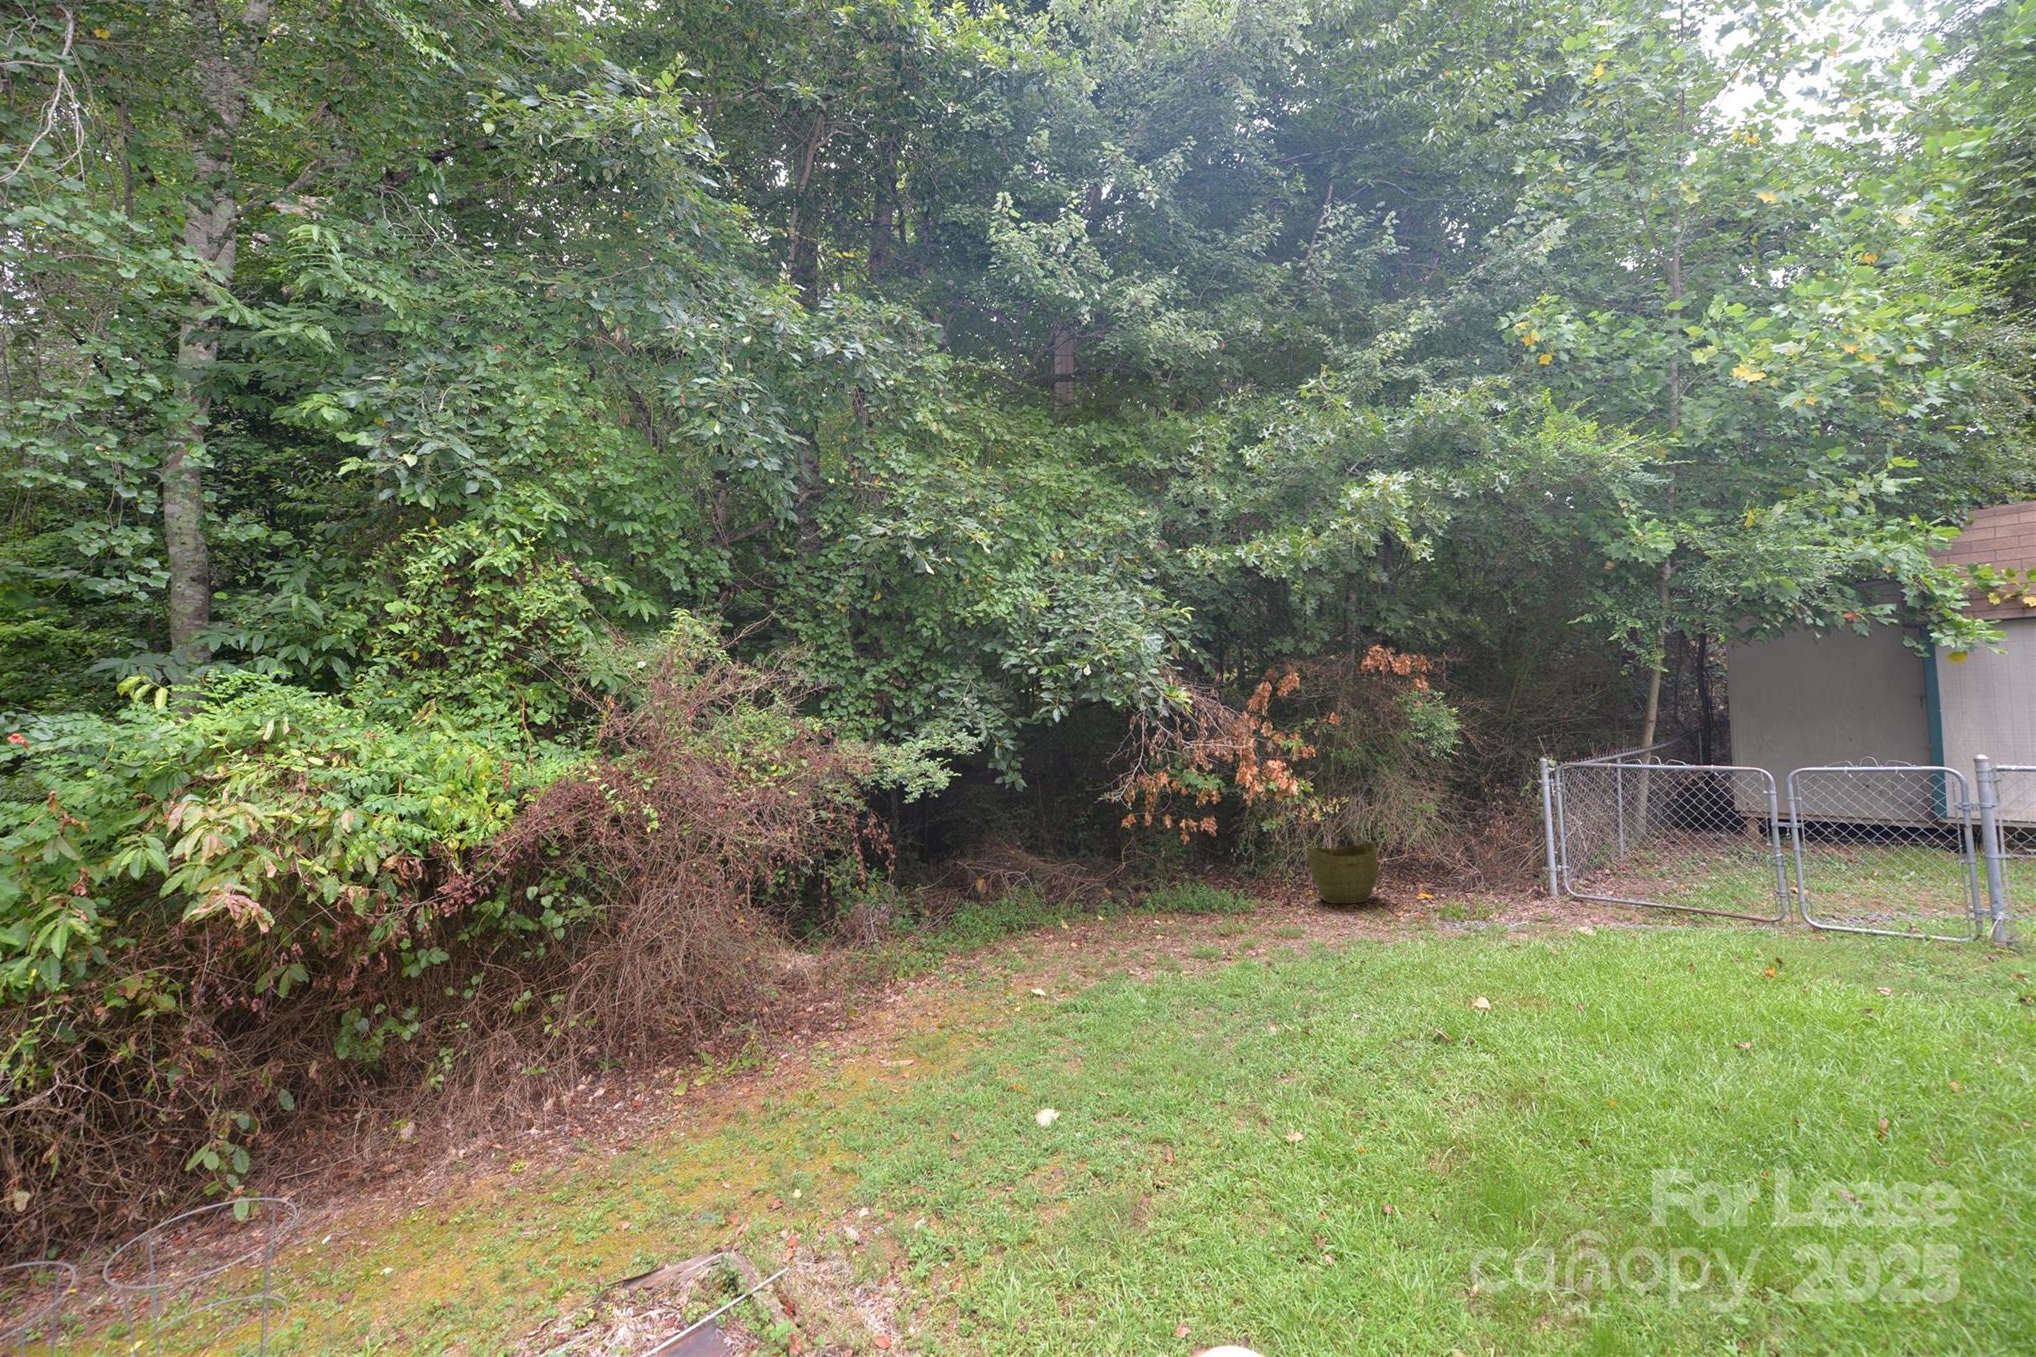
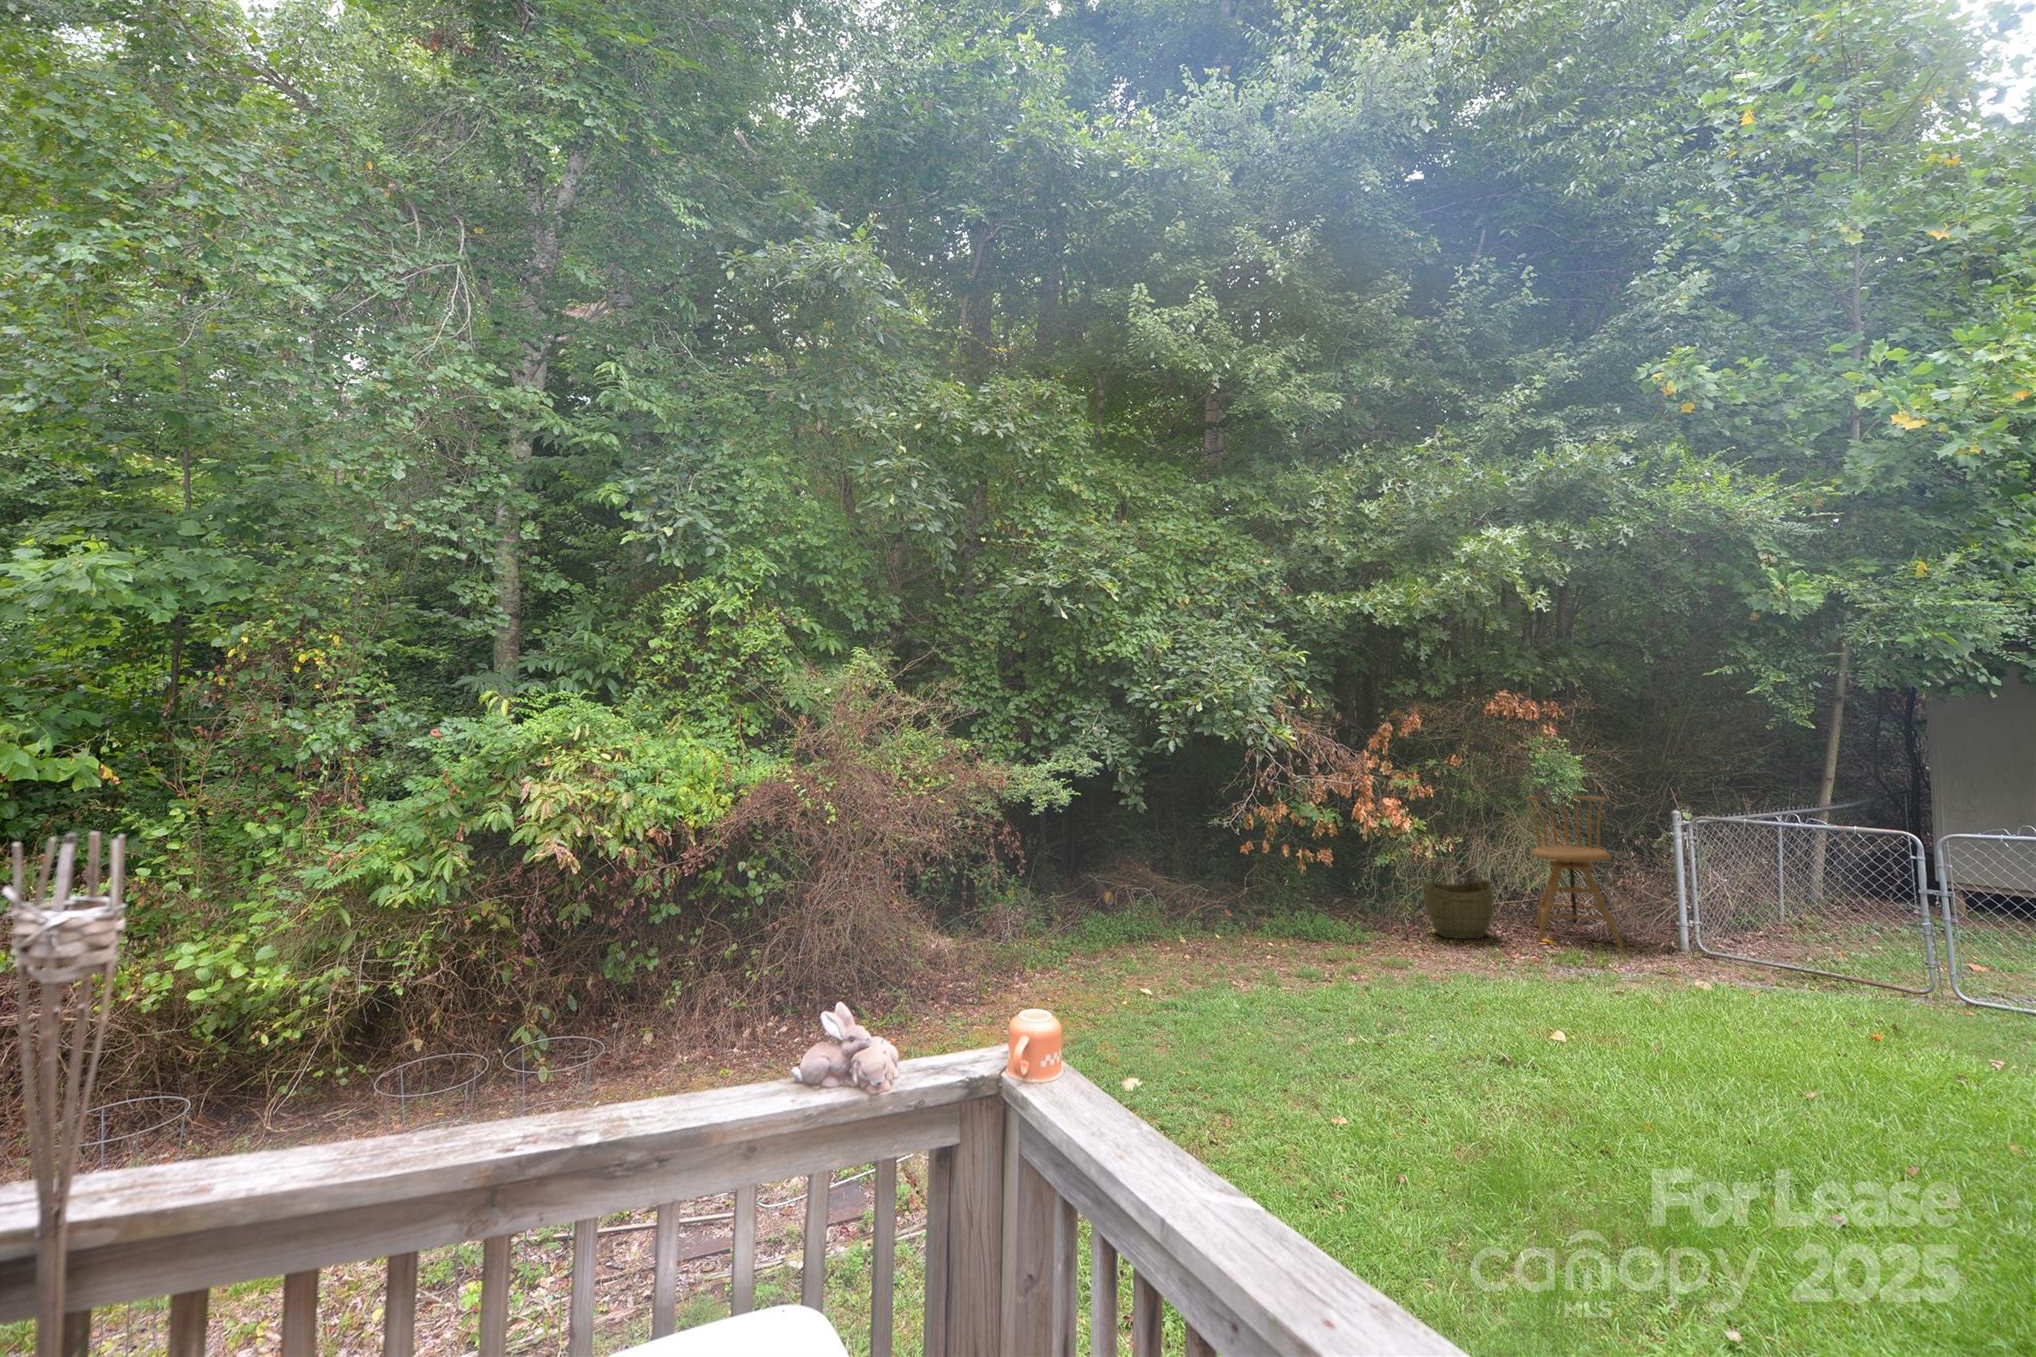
chair: none [1403,751,1503,901] -> present [1526,796,1623,948]

